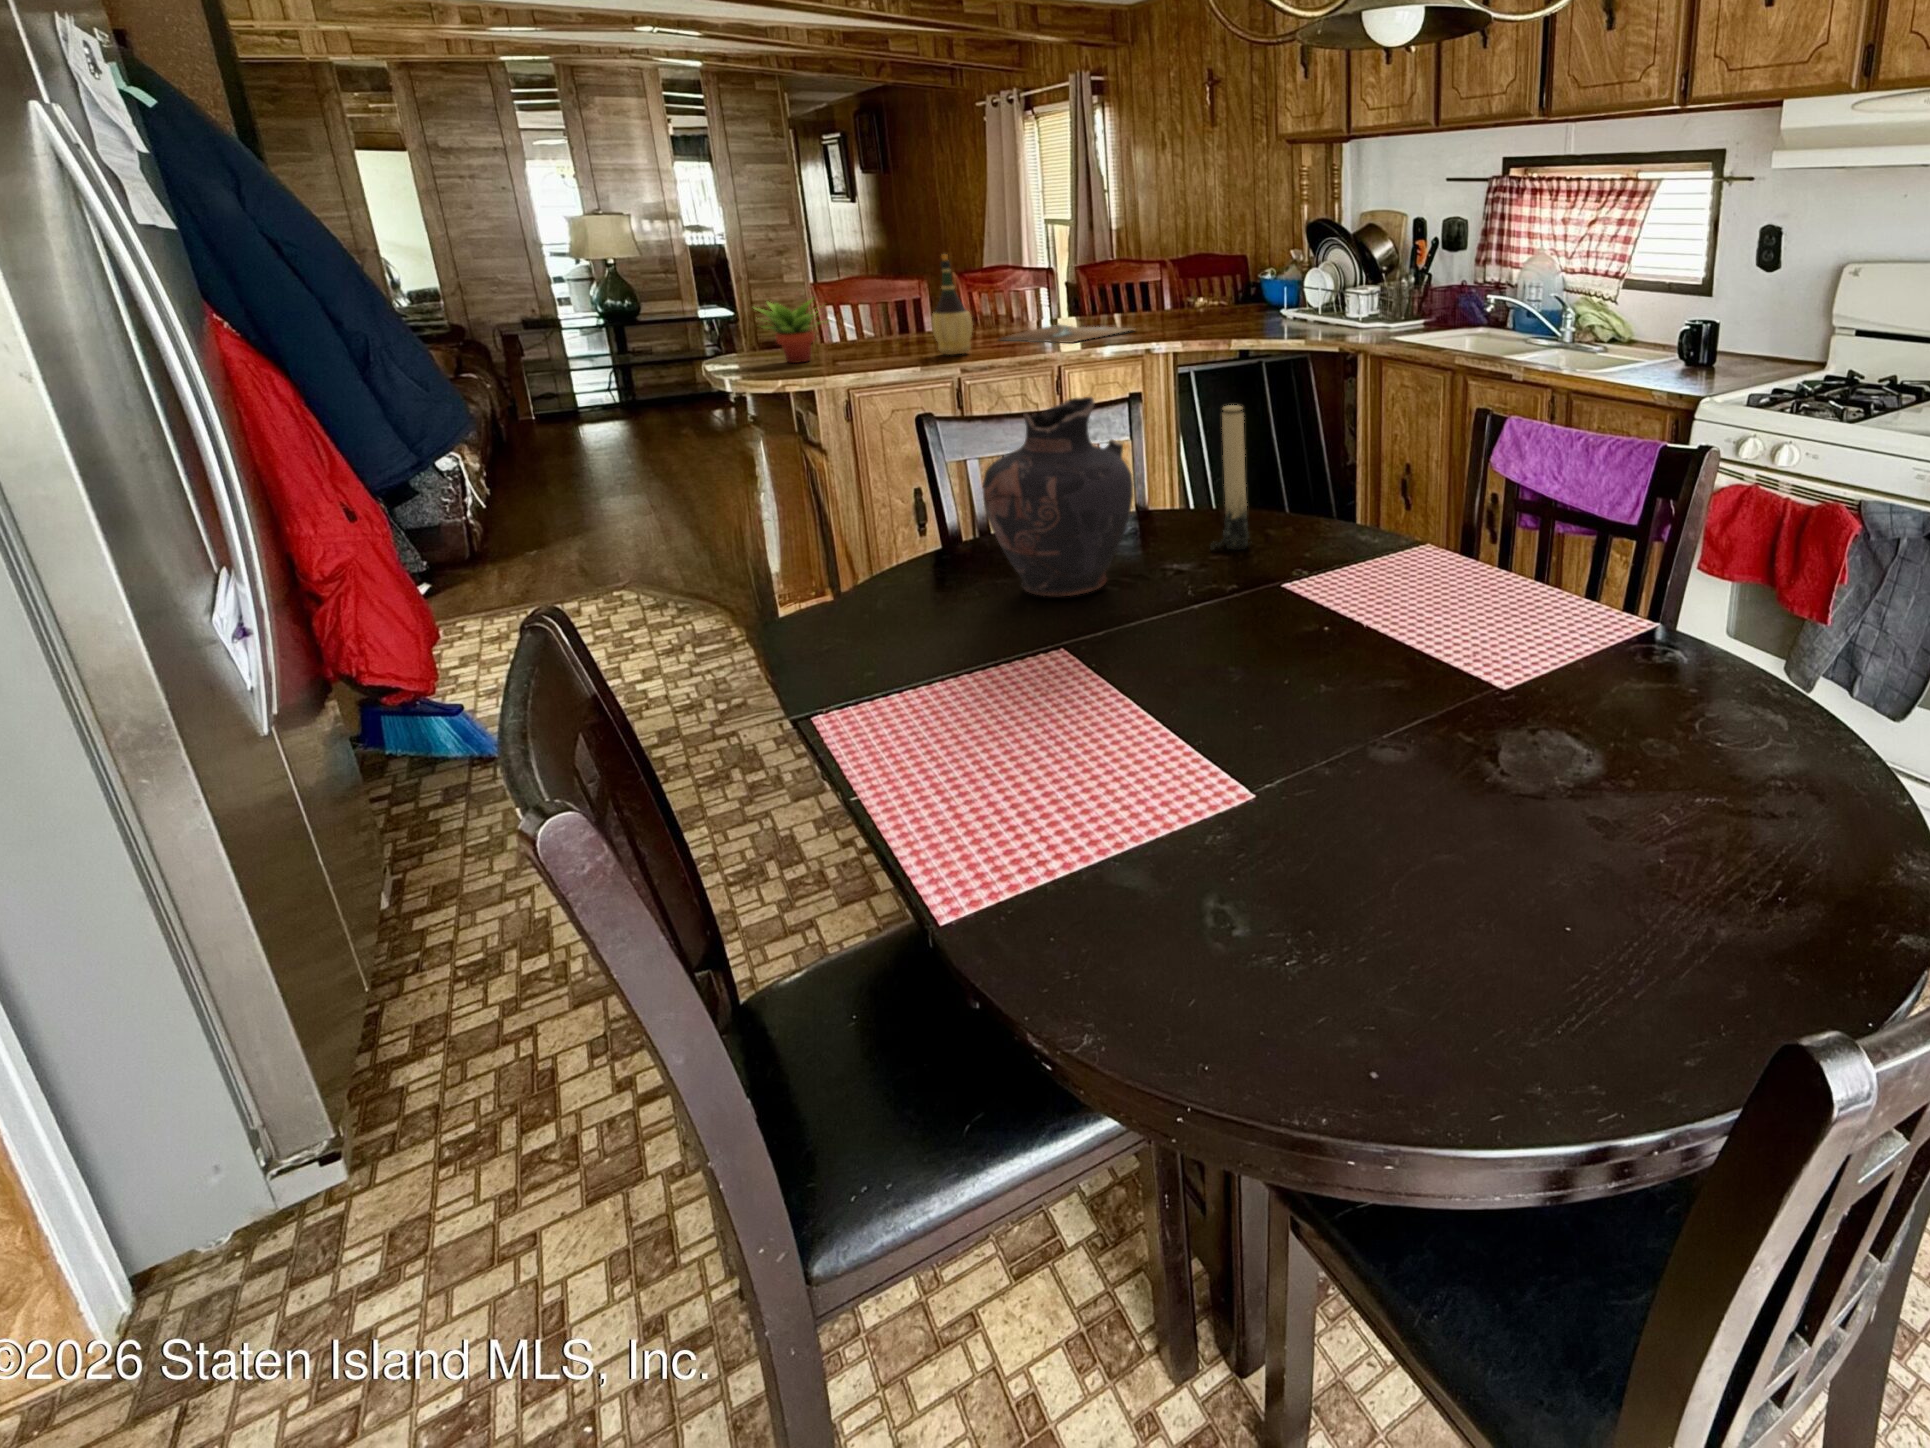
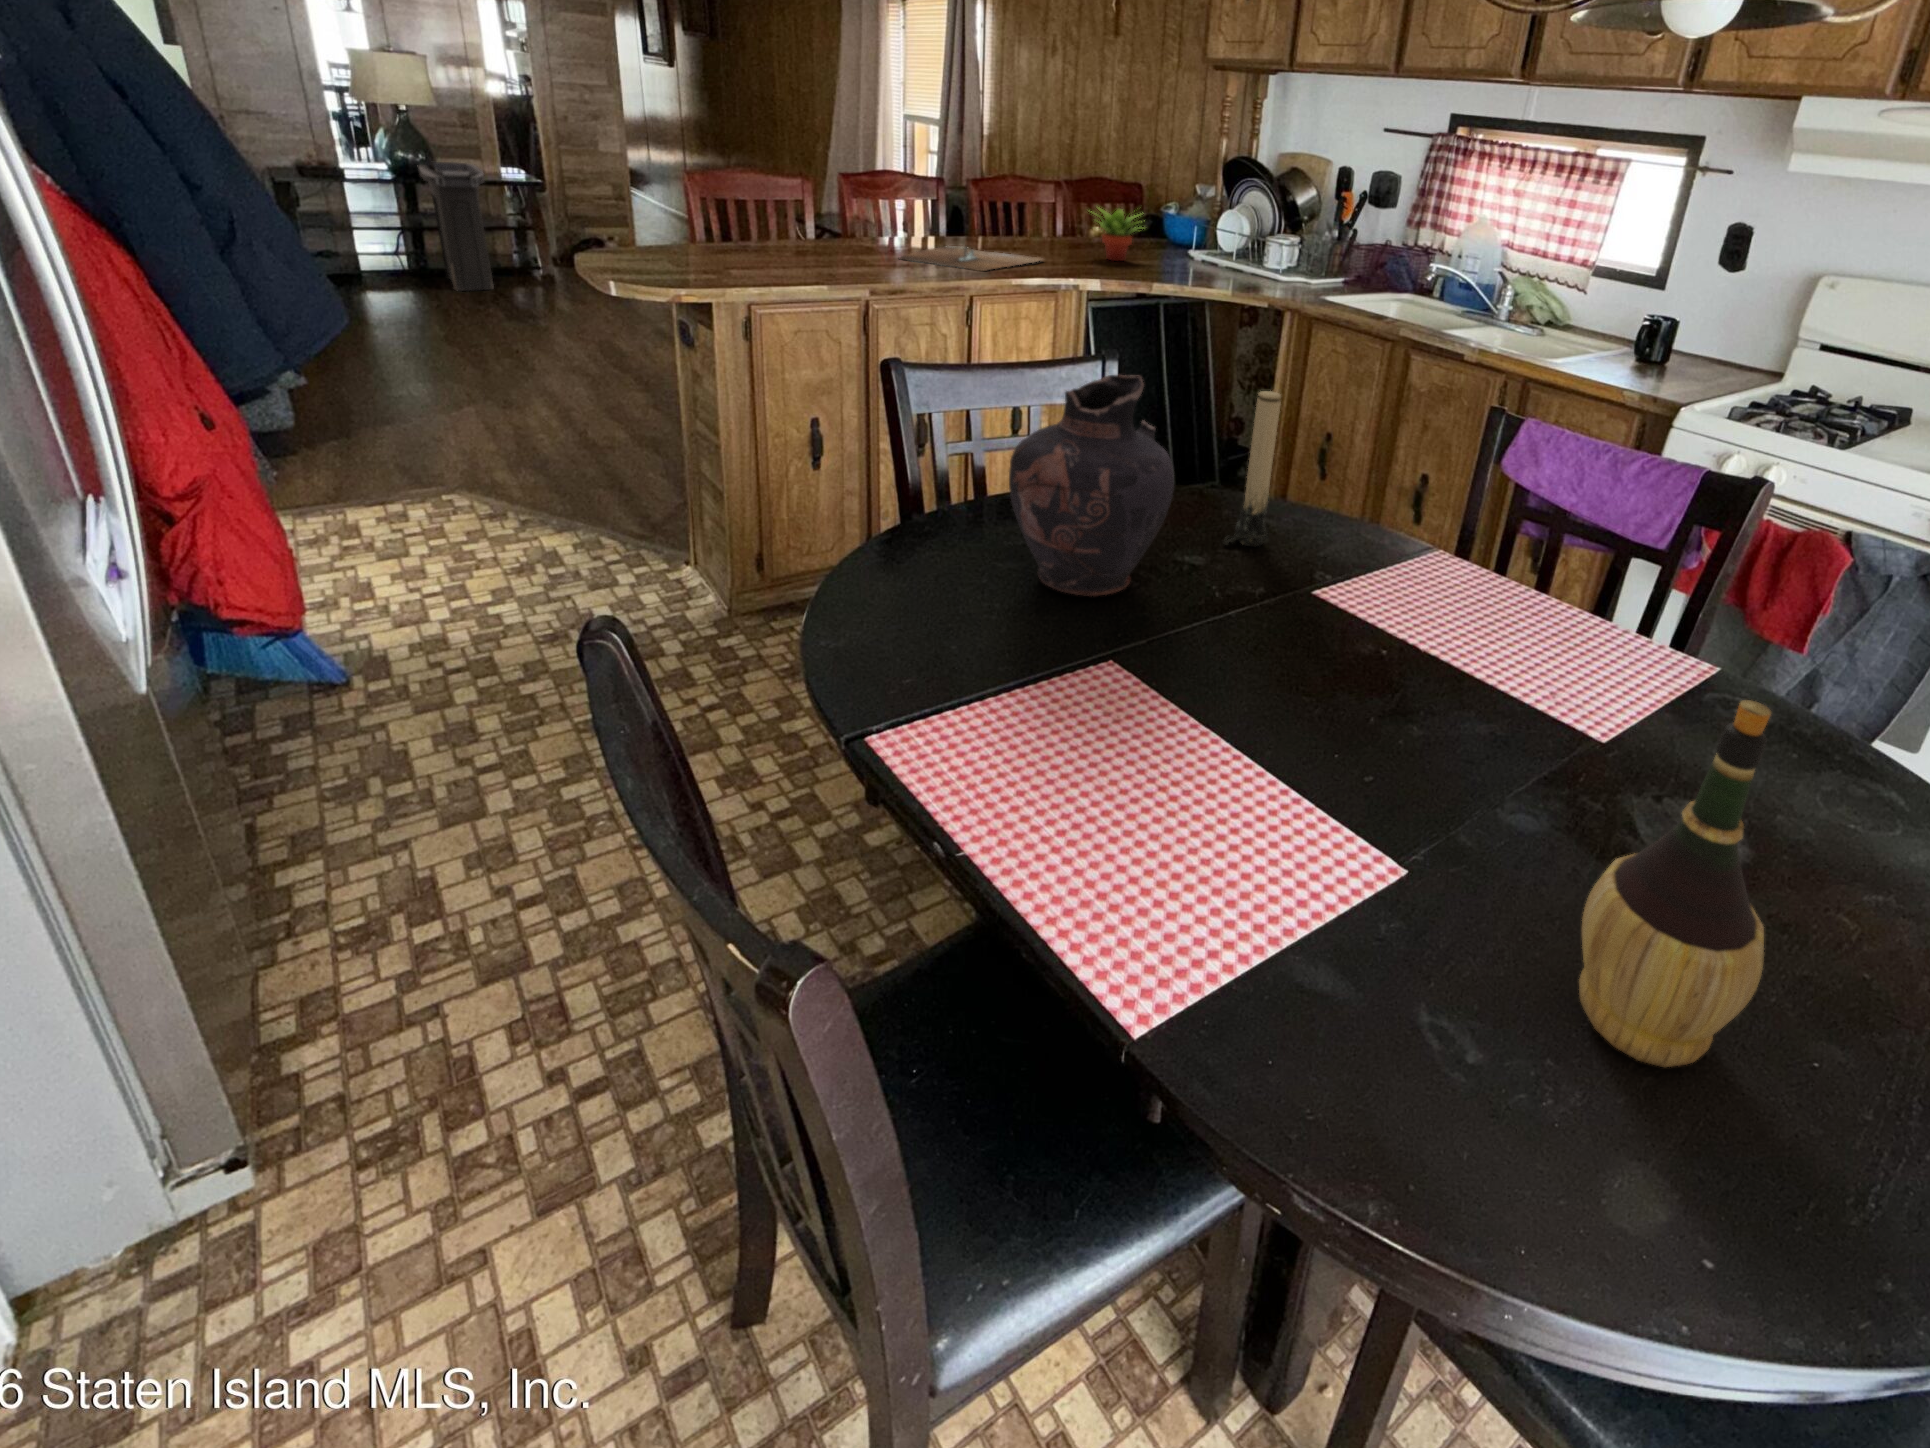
wine bottle: present [931,254,973,355] -> present [1579,700,1771,1067]
succulent plant: present [754,298,826,363] -> present [1098,208,1144,261]
trash can: none [623,304,690,416] -> present [419,162,494,291]

